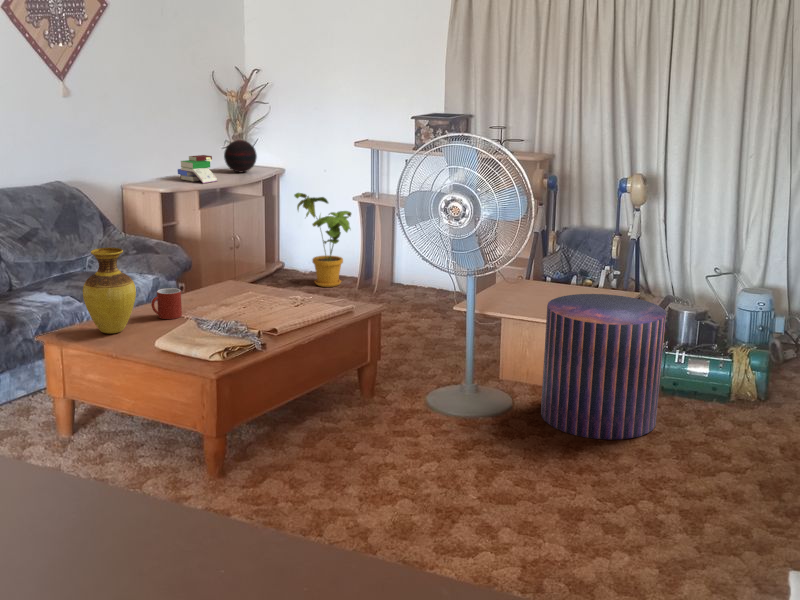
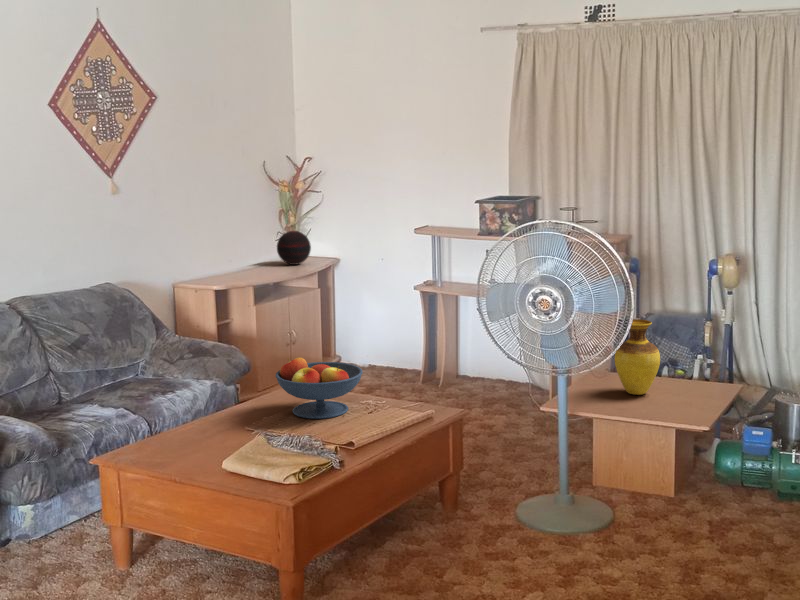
book: present [178,155,217,183] -> none [229,248,272,279]
house plant: present [294,193,351,287] -> none [352,284,414,384]
vase: present [83,248,136,333] -> present [615,319,660,395]
fruit bowl: none [209,253,290,309] -> present [276,358,363,419]
mug: present [151,288,182,319] -> none [215,399,247,434]
pouf: present [541,294,666,440] -> none [647,390,787,557]

